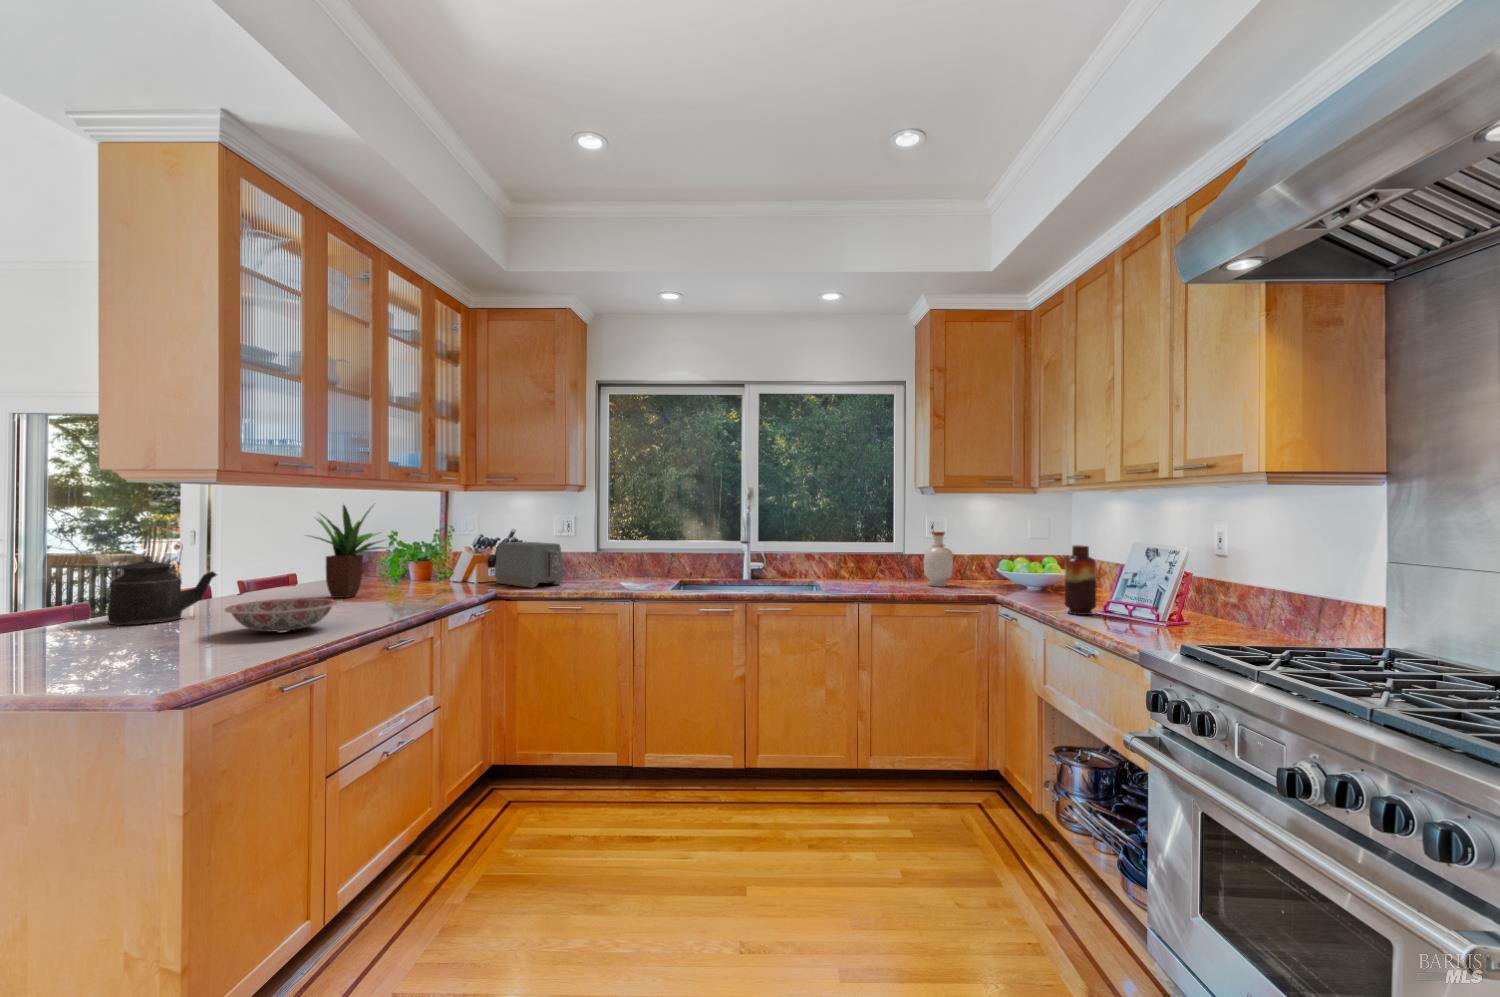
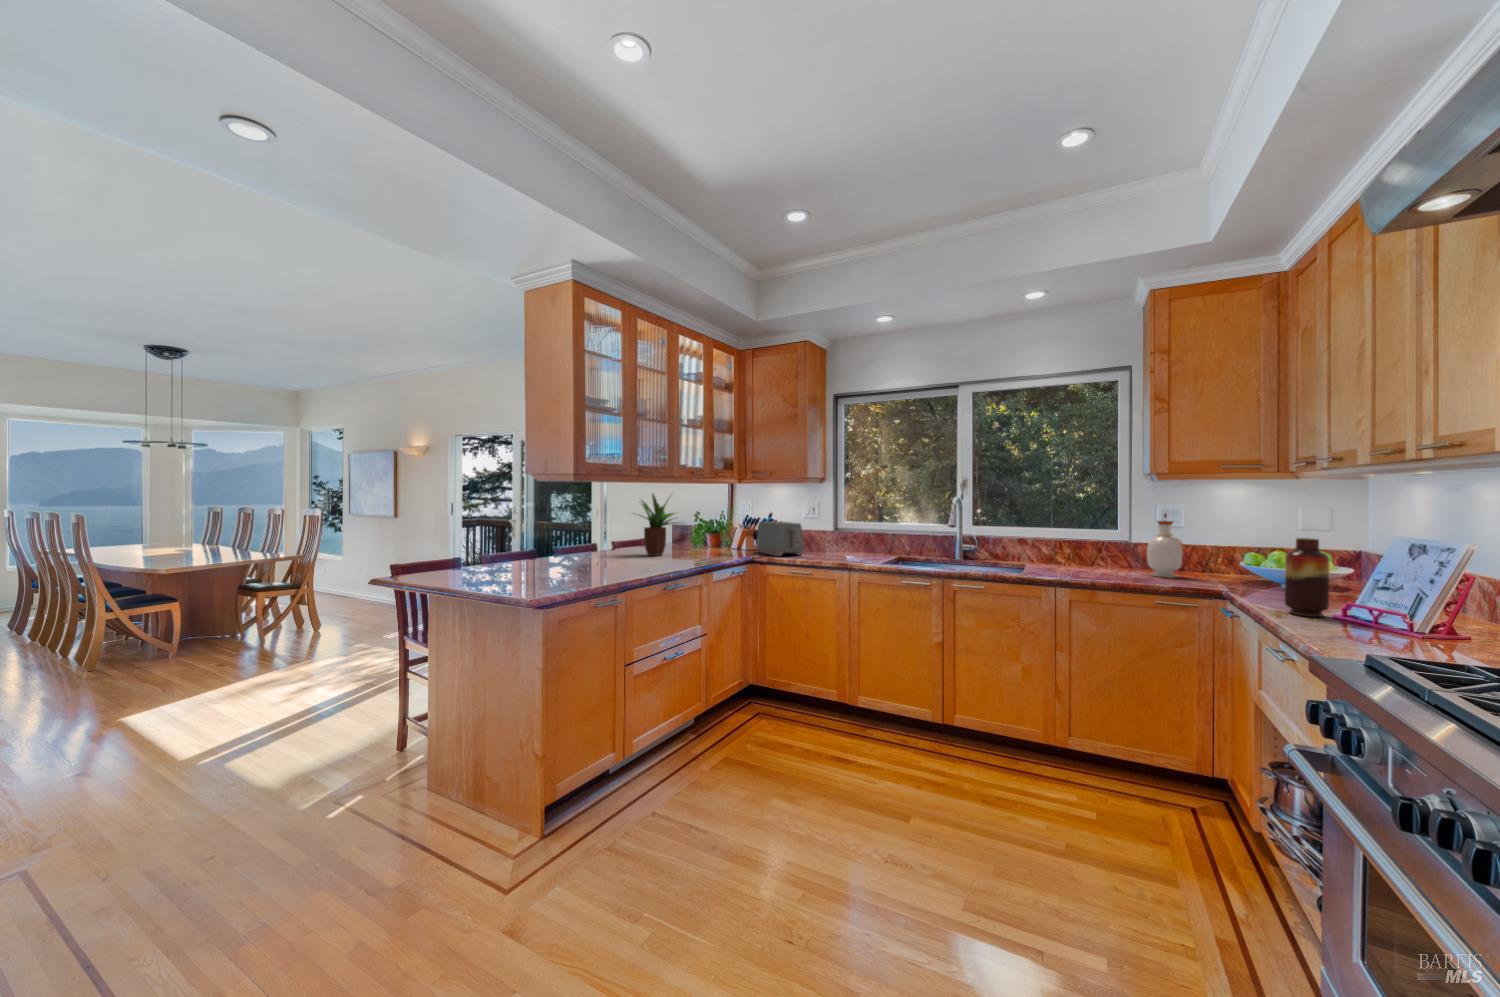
kettle: present [108,541,217,625] -> none [528,515,580,564]
ceramic bowl: present [225,598,338,632] -> none [572,553,633,573]

